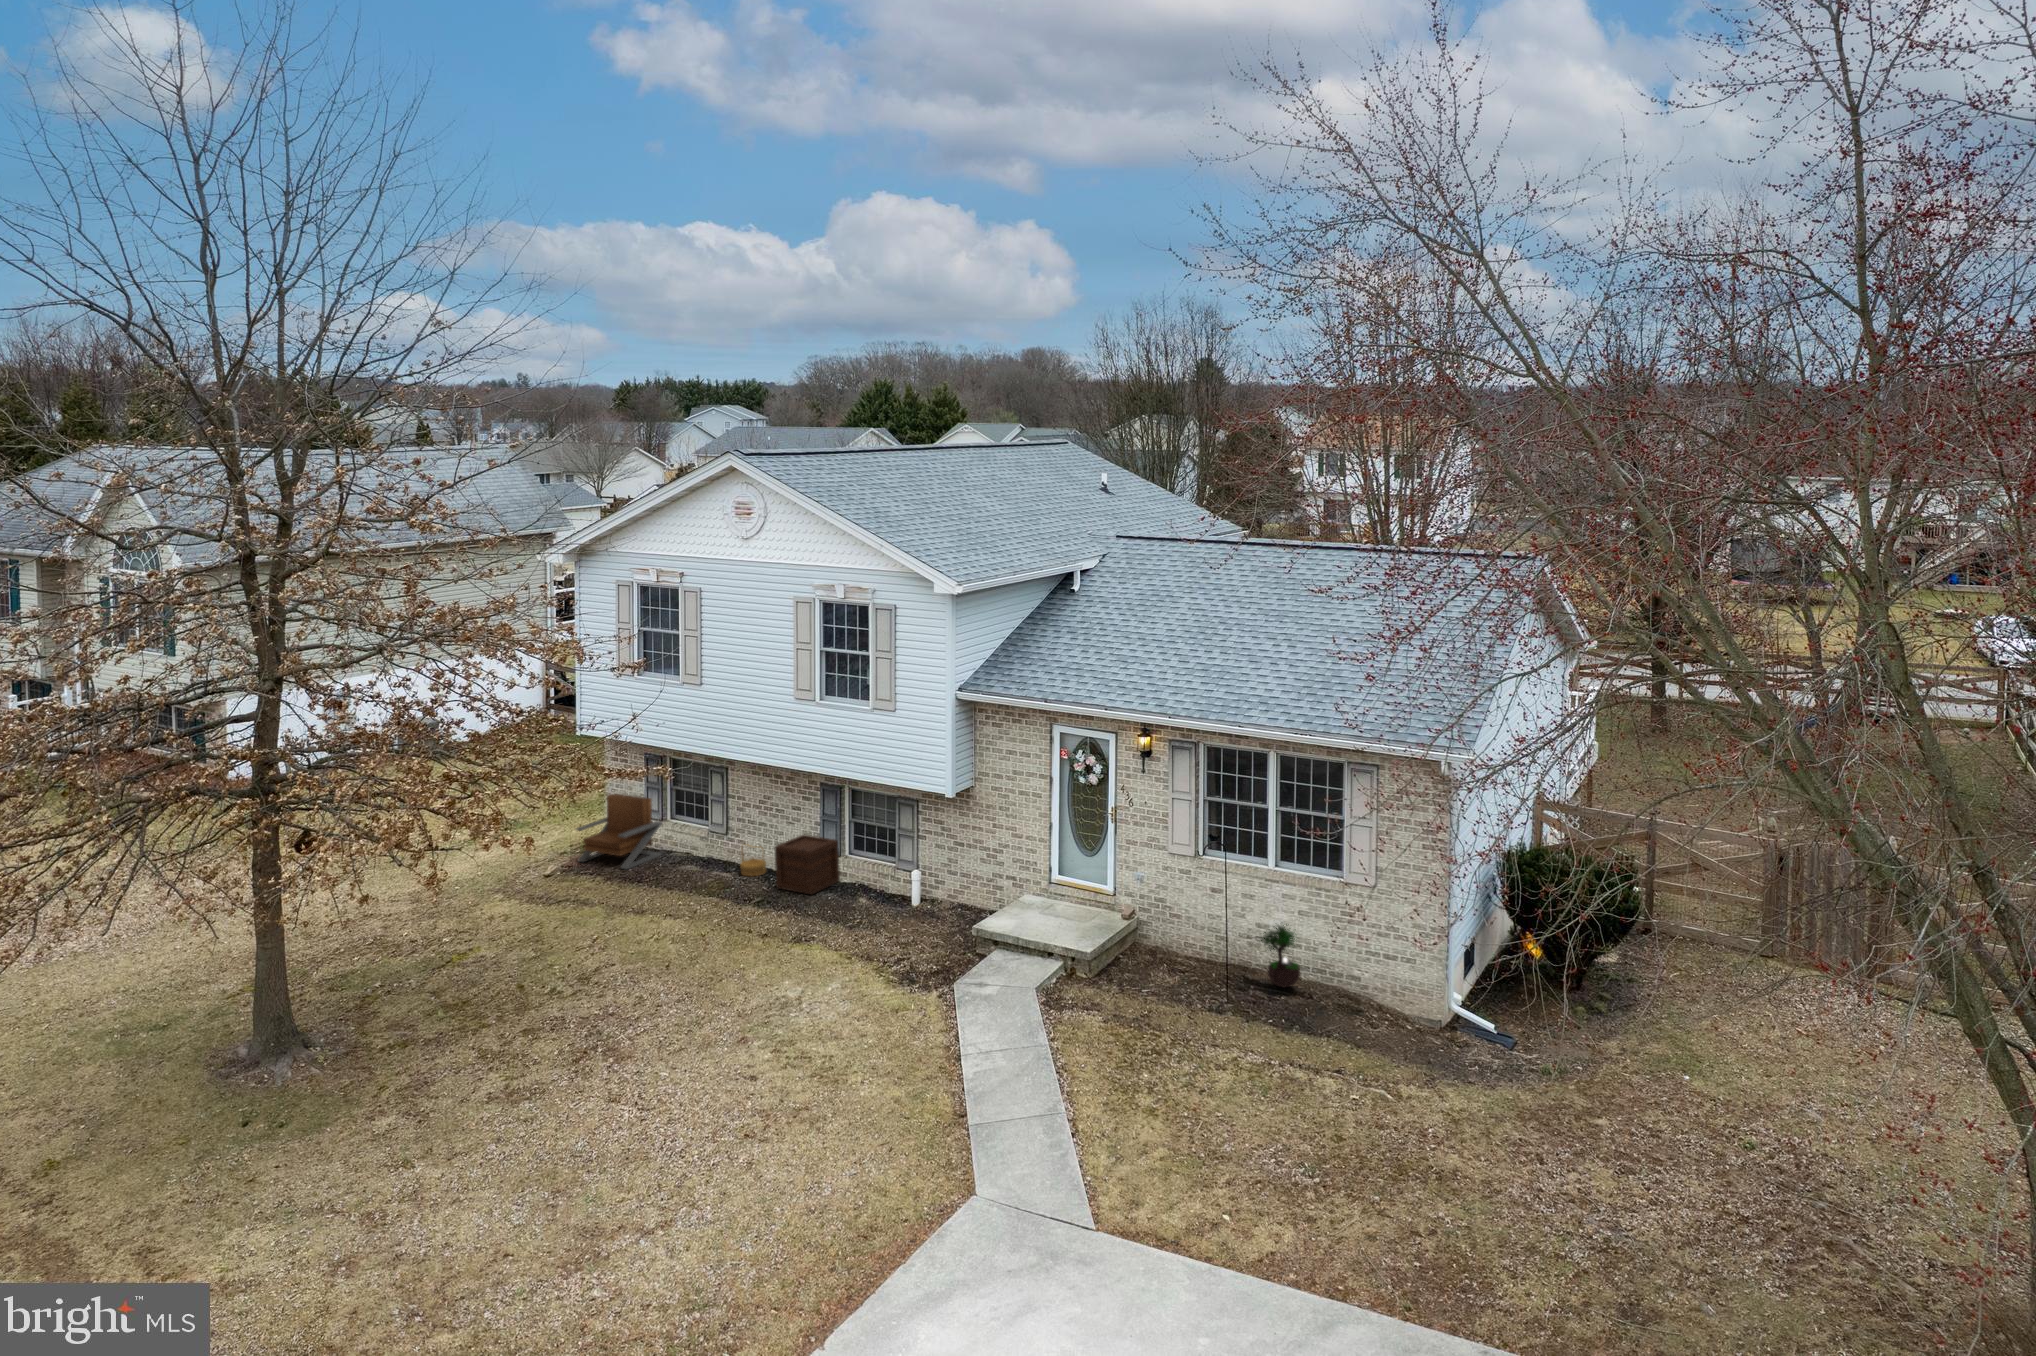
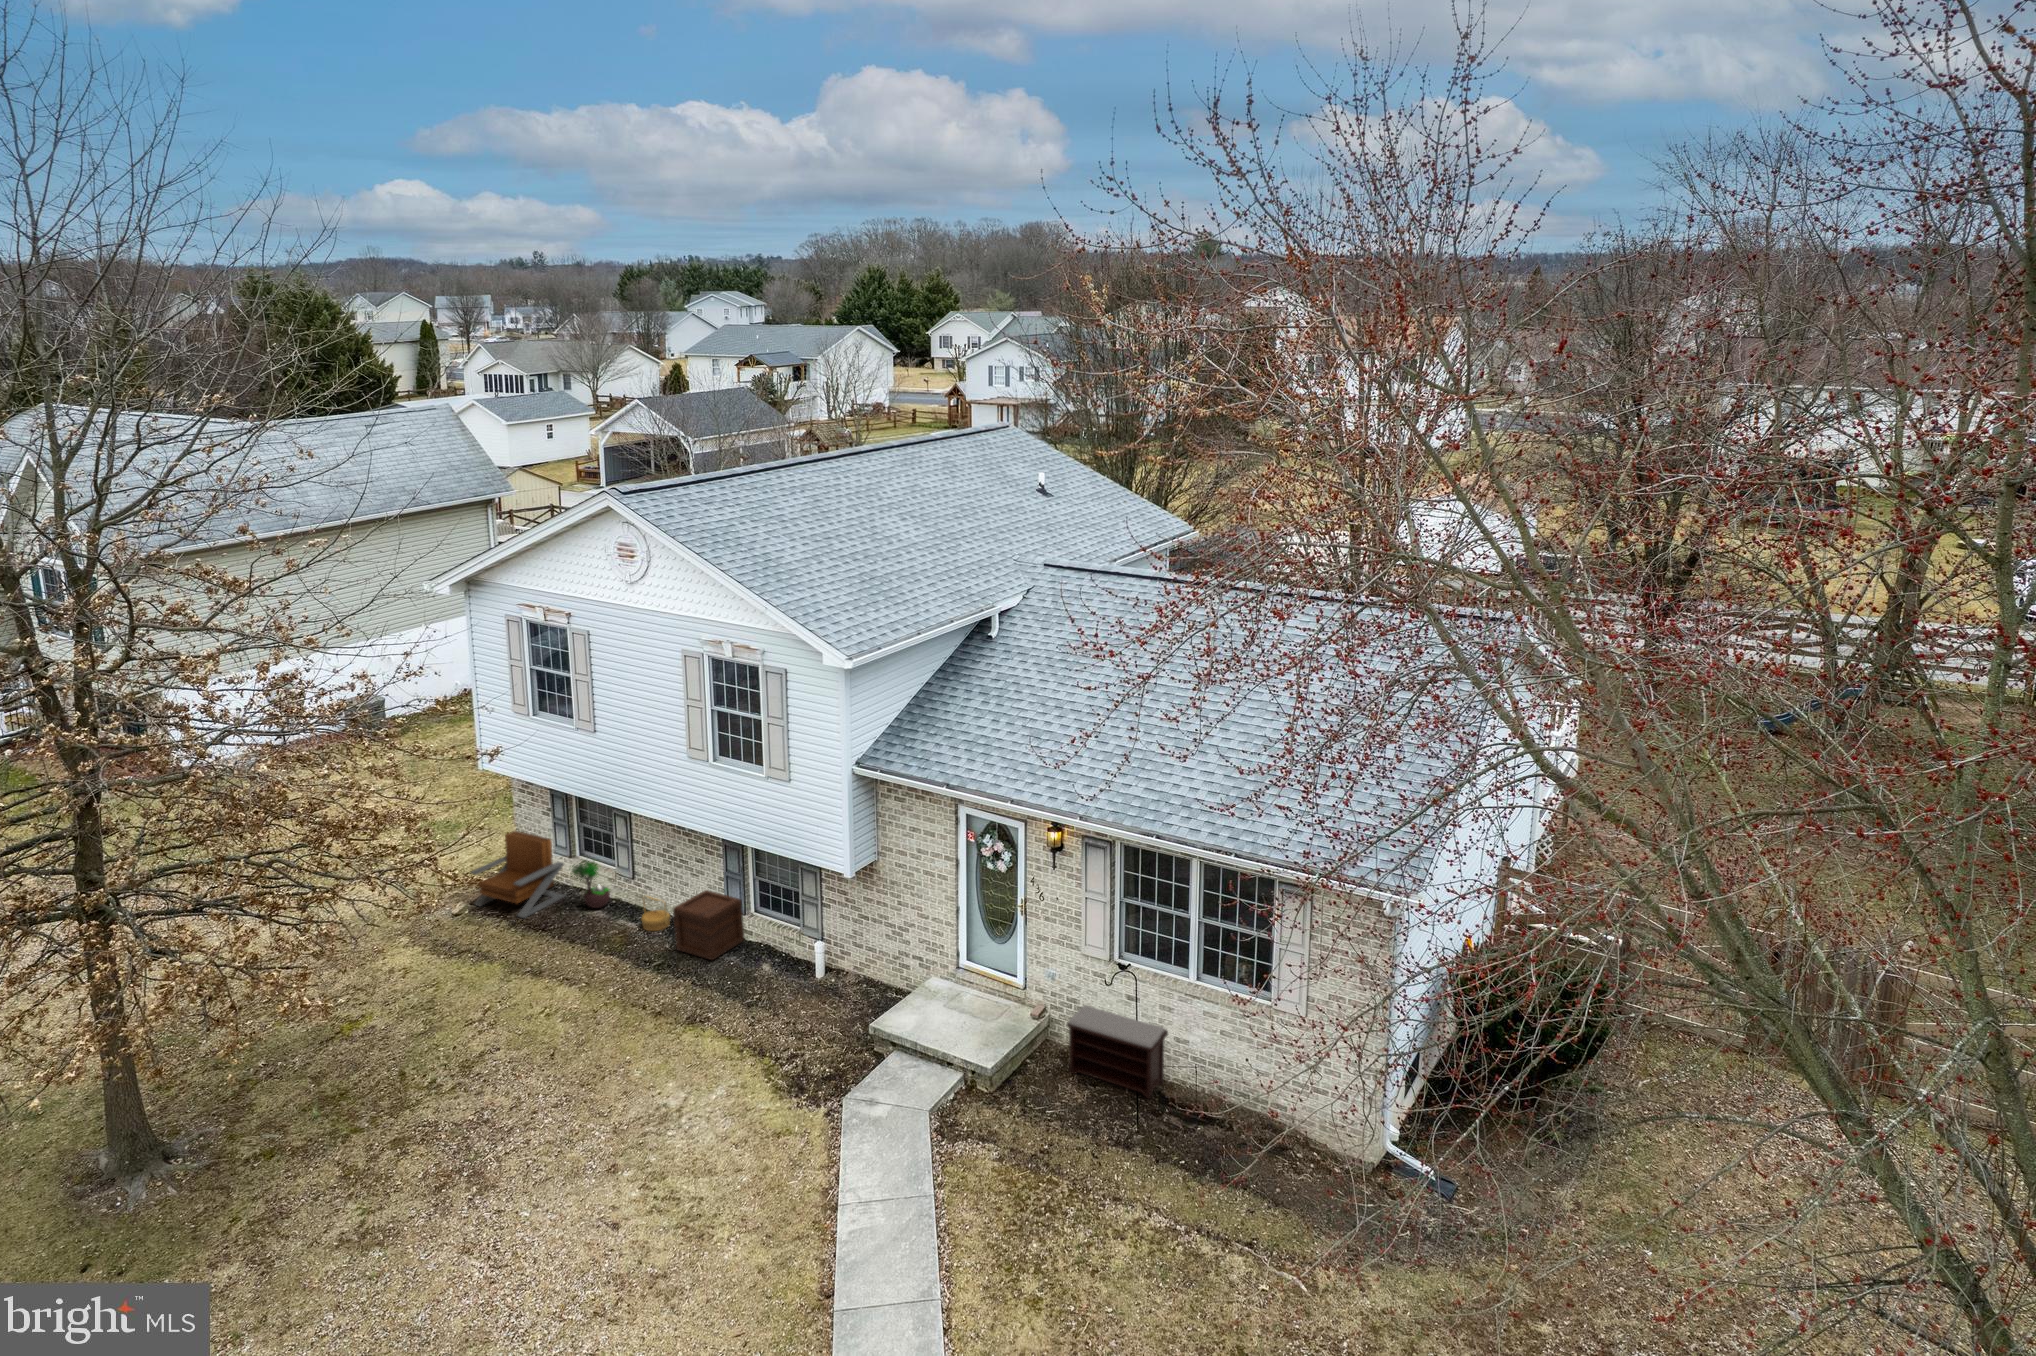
bench: none [1158,901,1253,980] -> present [1067,1005,1168,1099]
potted tree: present [1261,924,1300,988] -> present [571,861,610,908]

